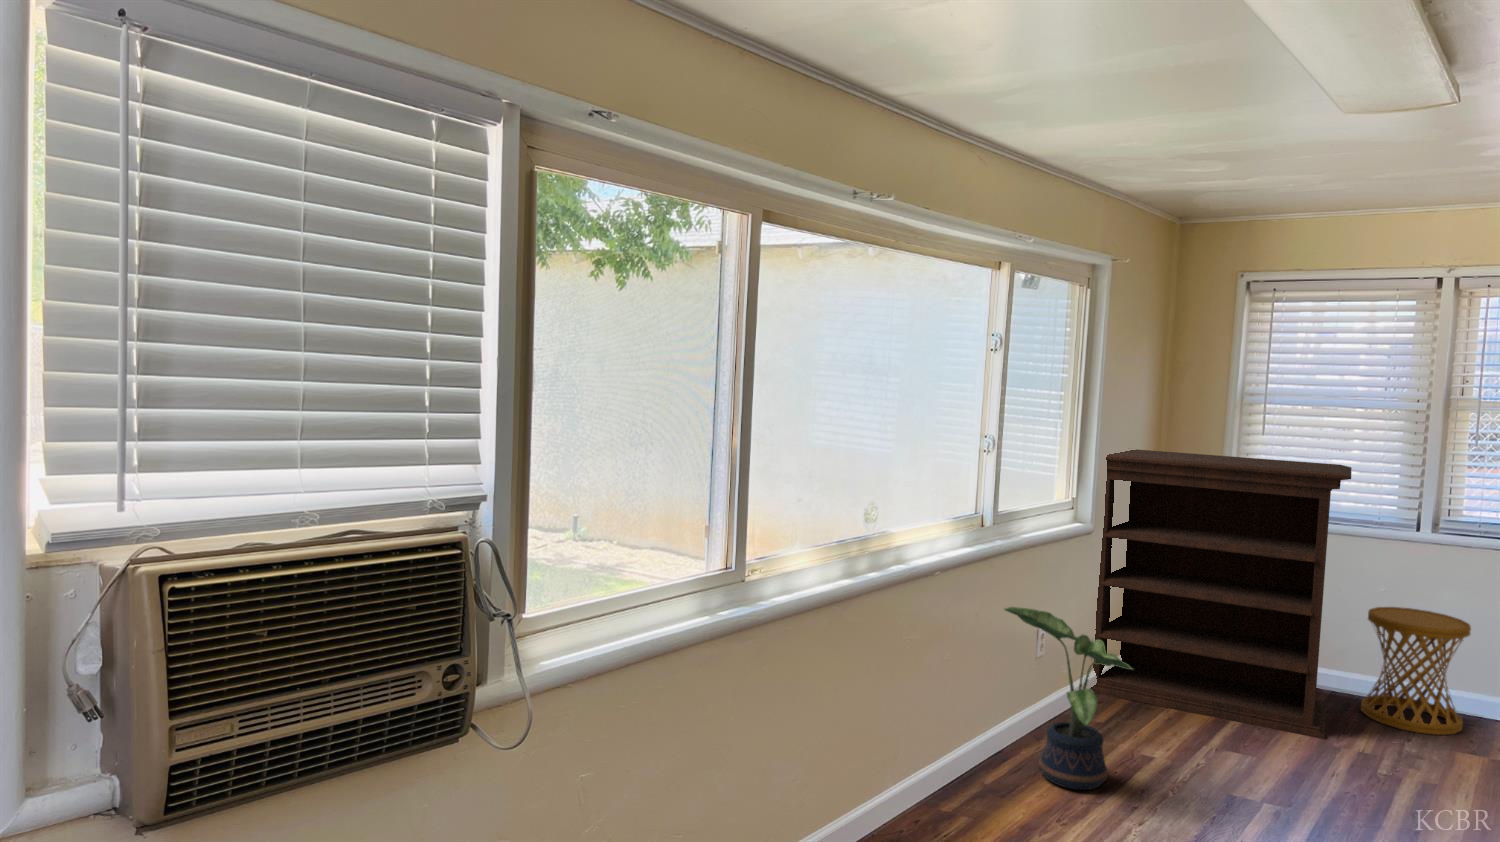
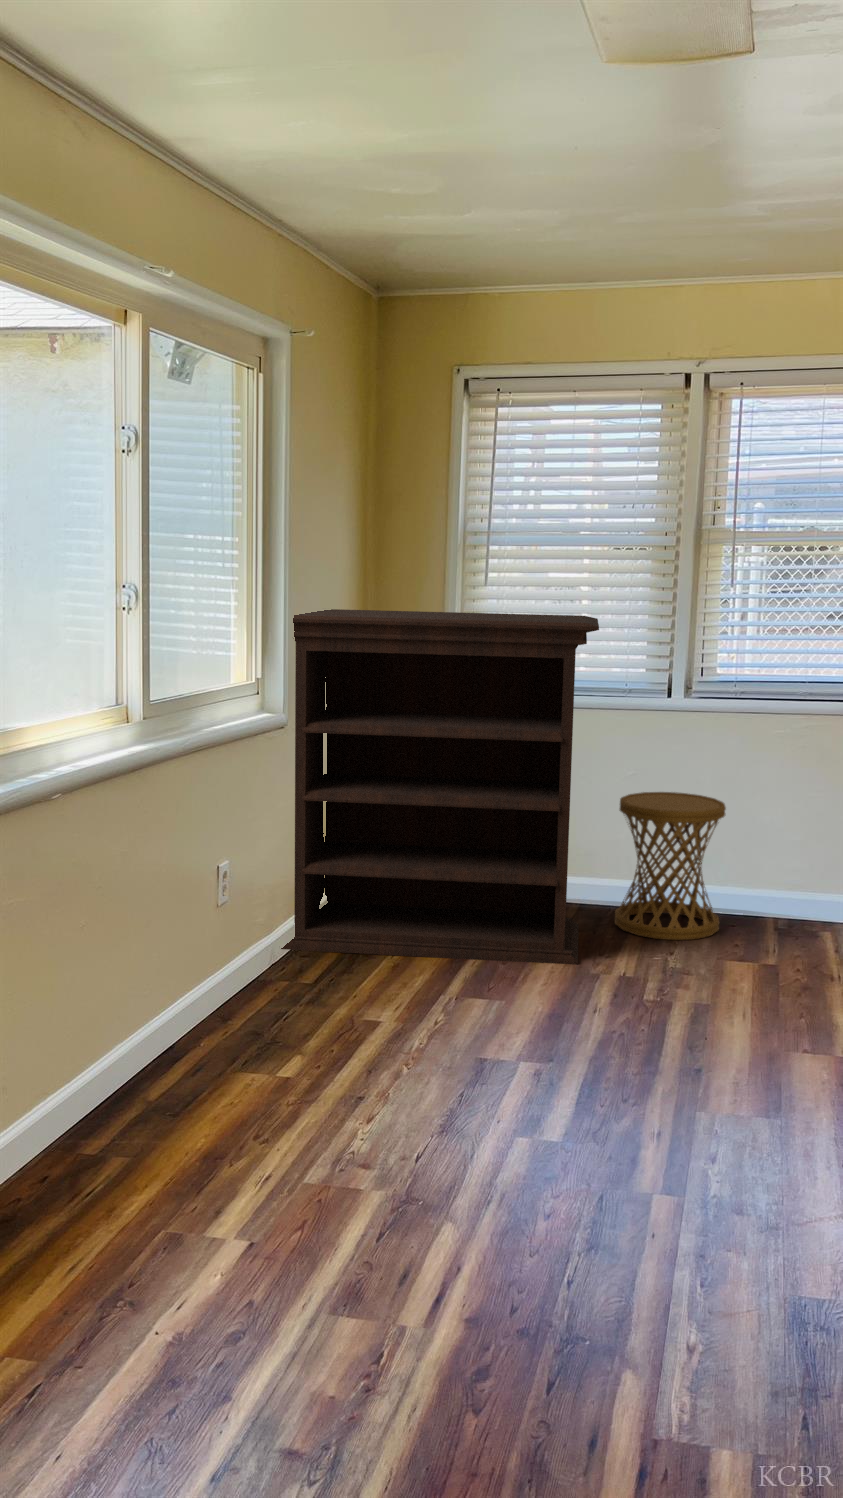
potted plant: present [1005,607,1132,790] -> none [163,839,349,1085]

